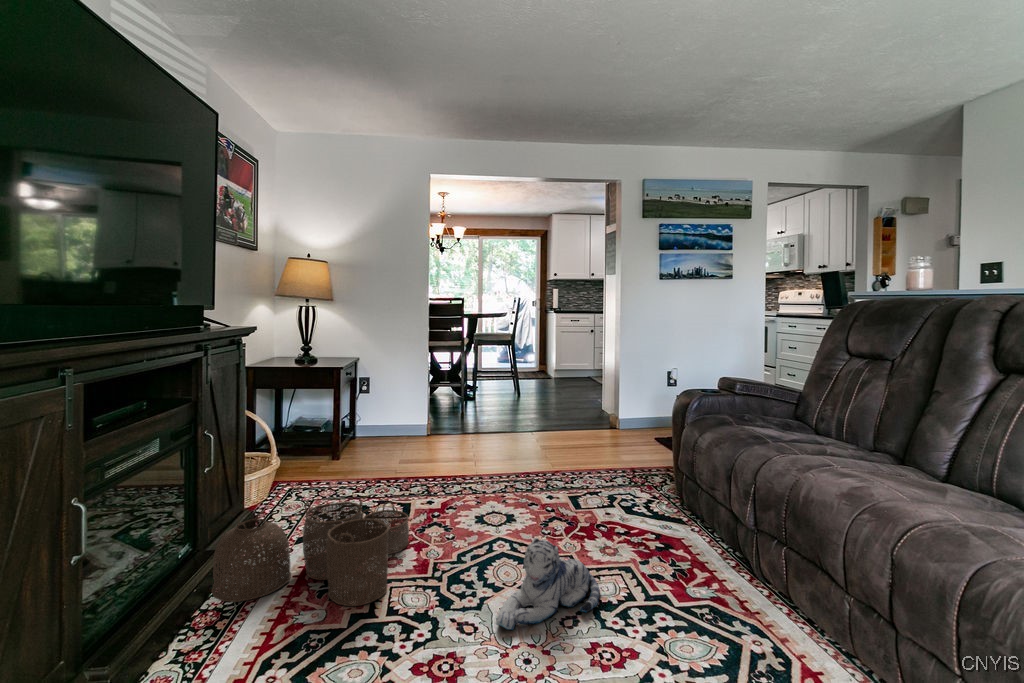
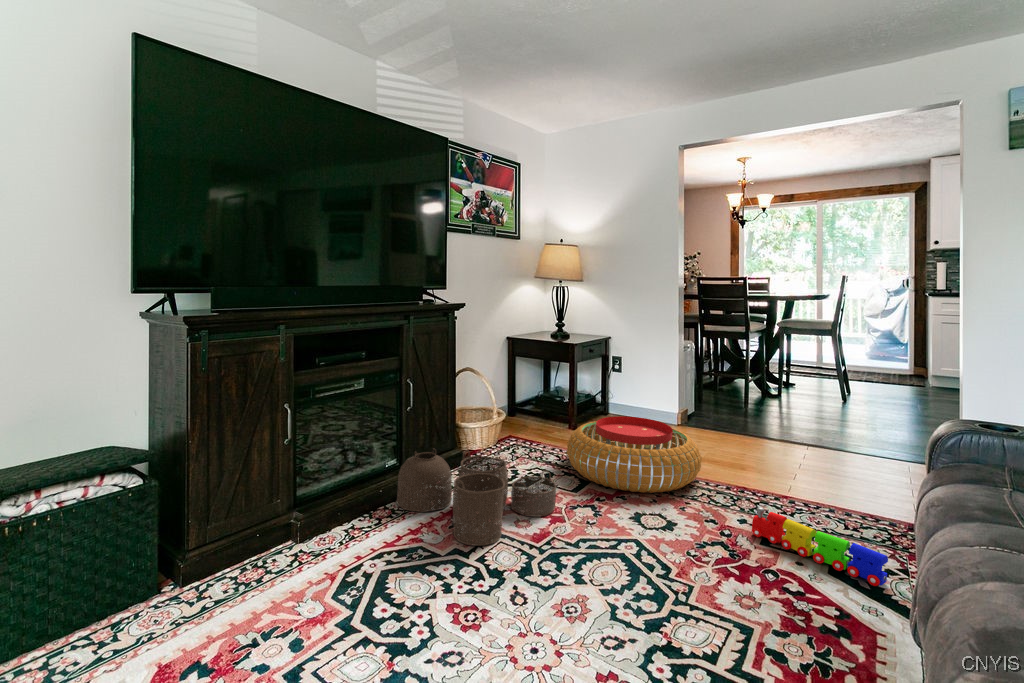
pouf: none [370,430,499,503] -> present [567,416,702,493]
toy train: none [566,480,660,512] -> present [752,507,888,586]
plush toy: present [496,538,600,630] -> none [539,541,685,645]

